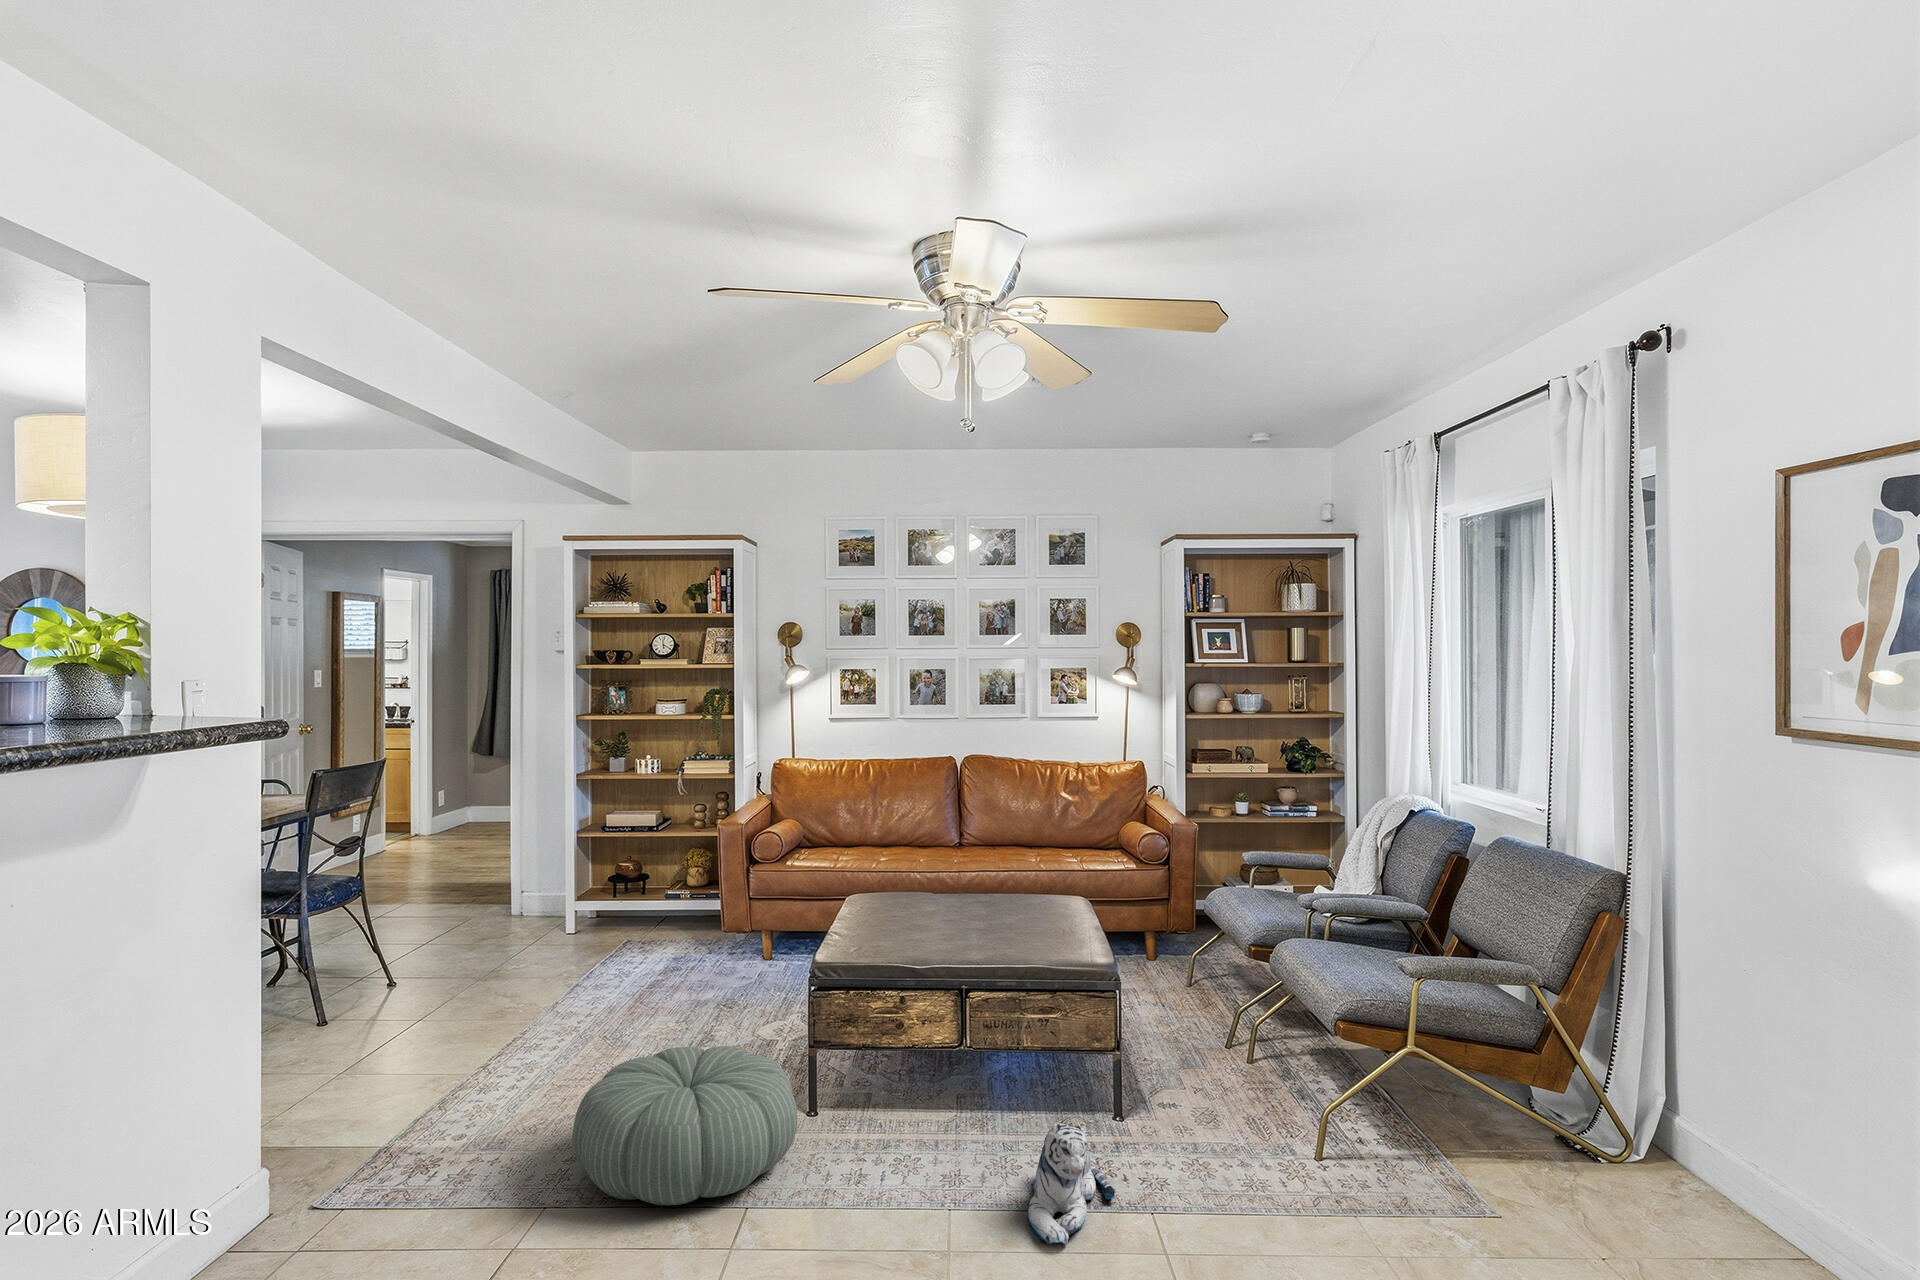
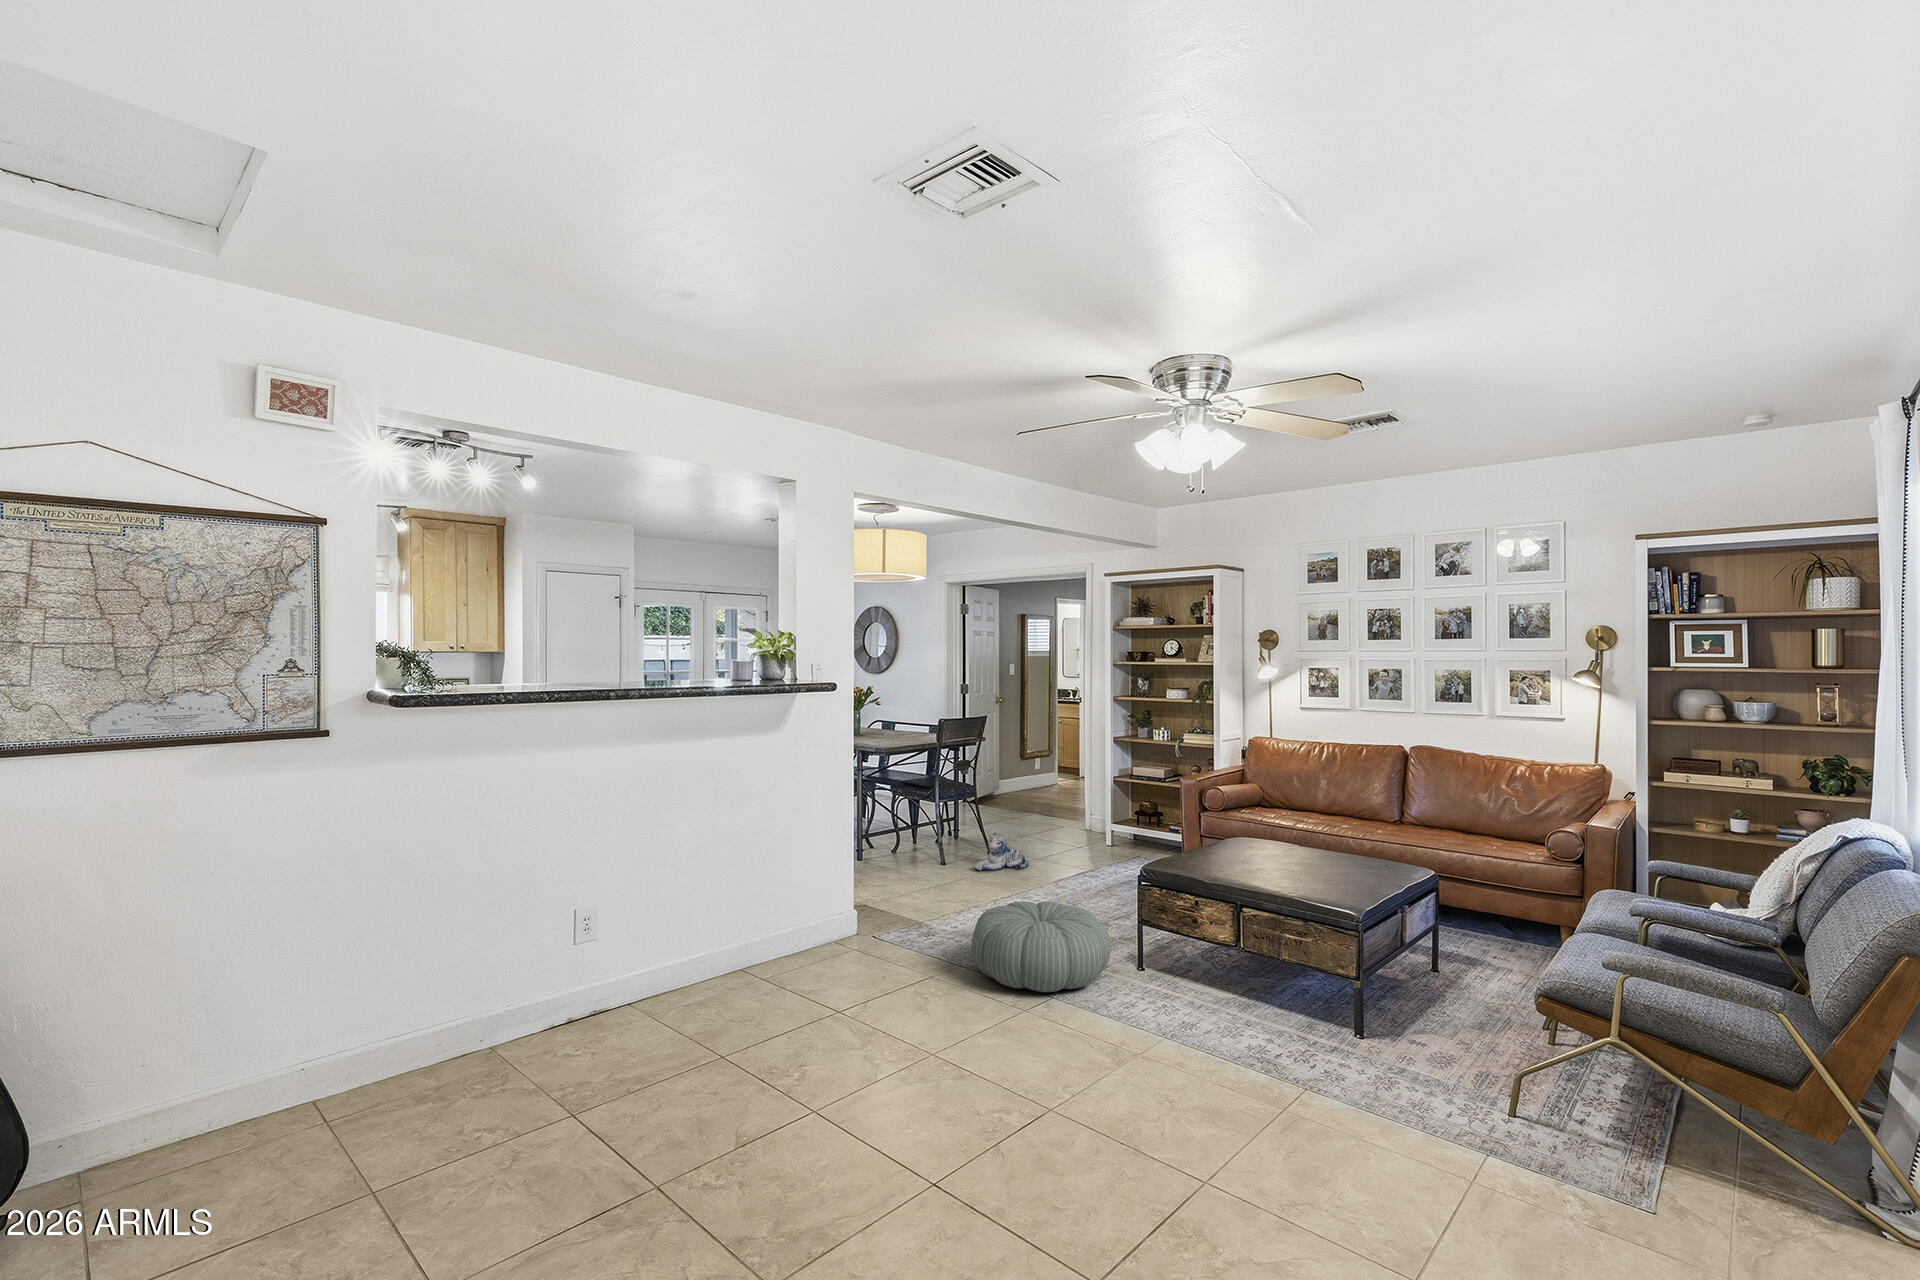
plush toy: present [1027,1124,1115,1245] -> present [974,833,1029,871]

